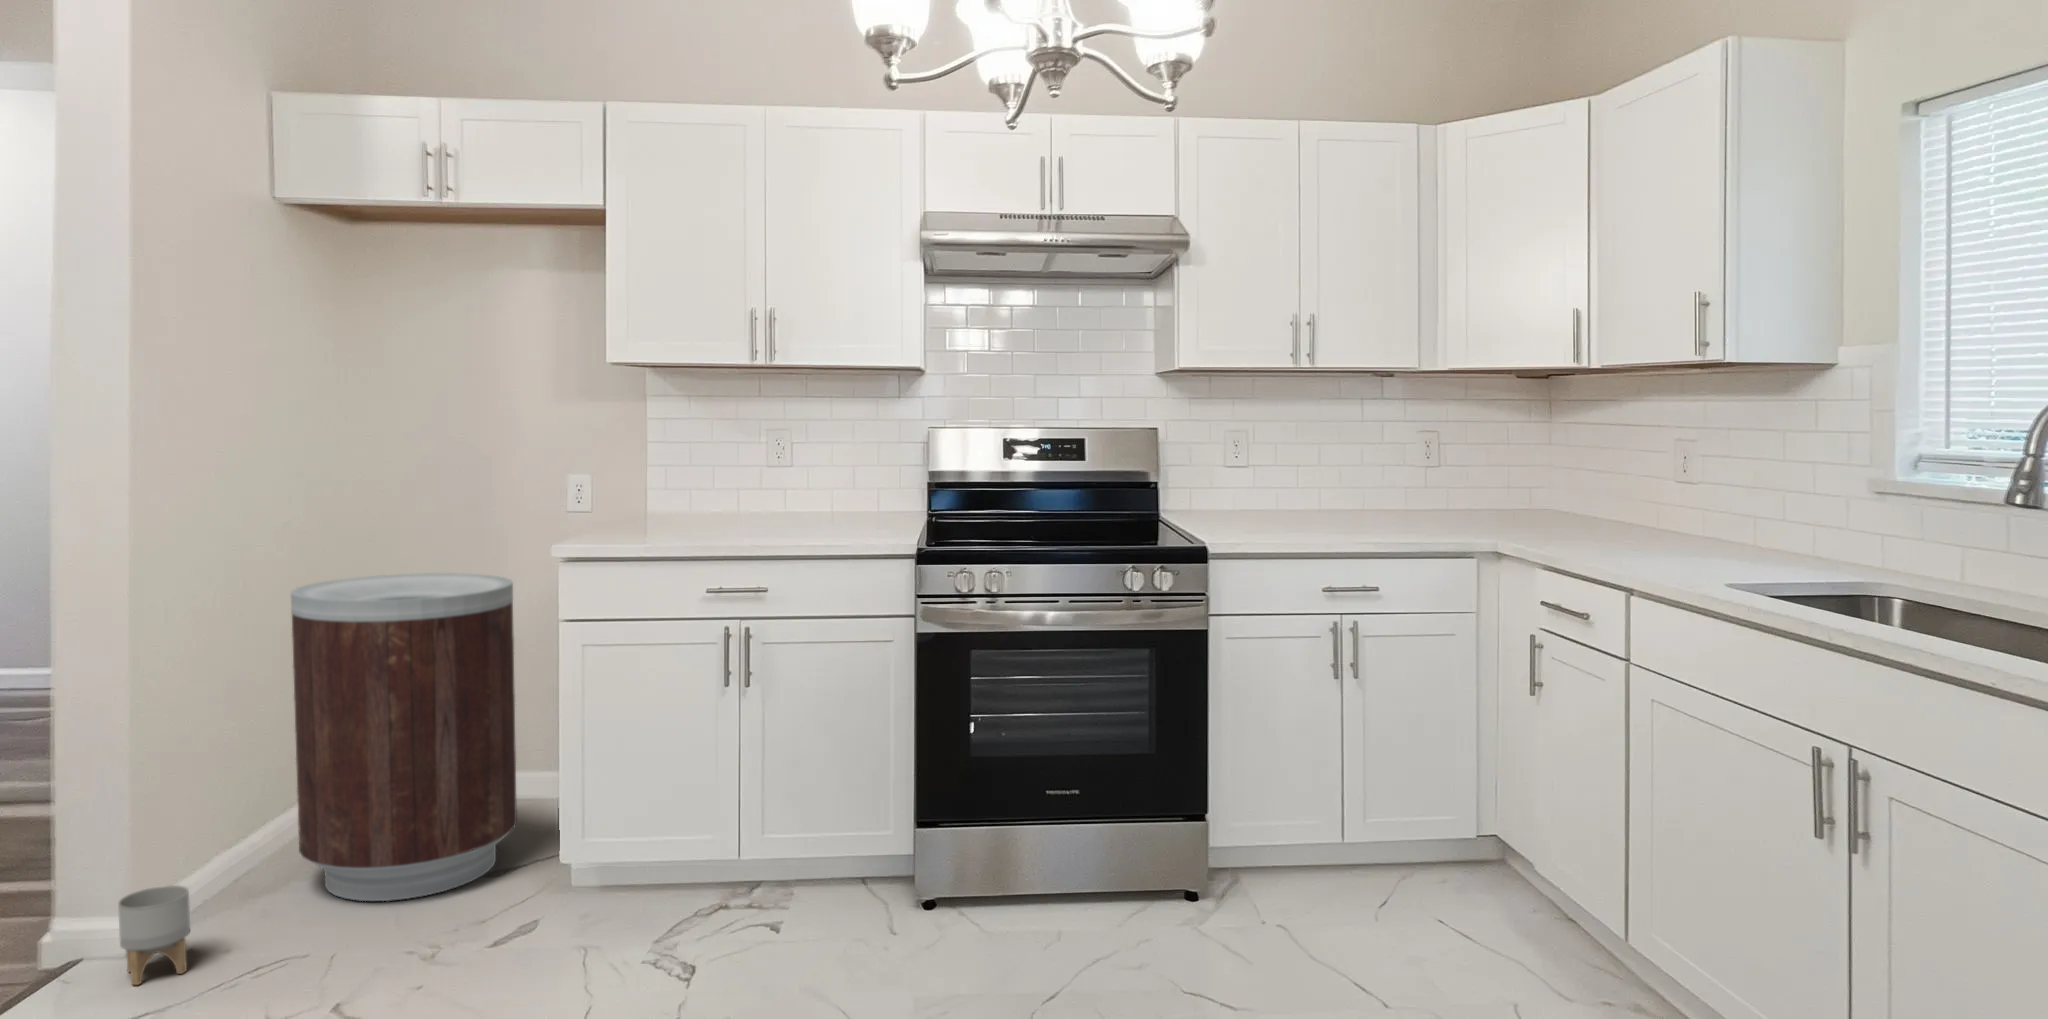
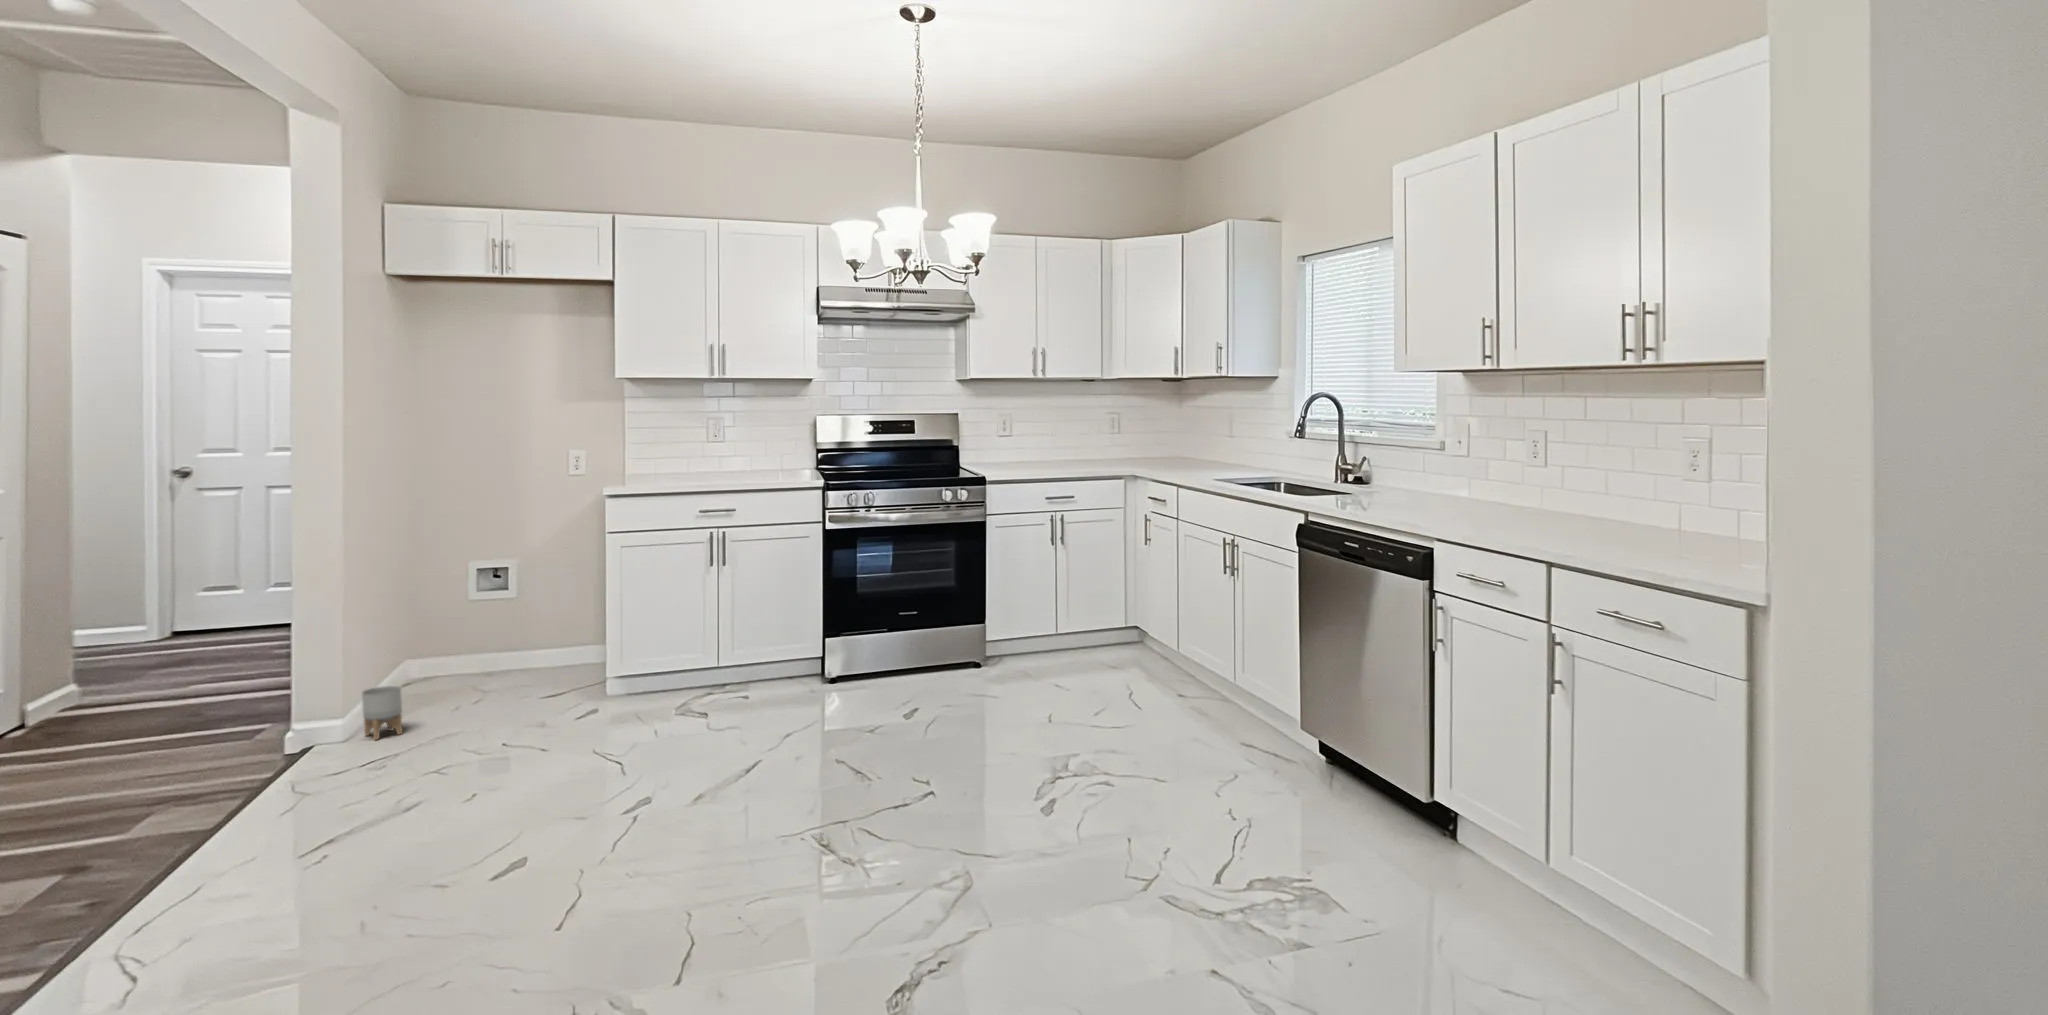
trash can: present [291,573,517,901] -> none [432,510,572,703]

